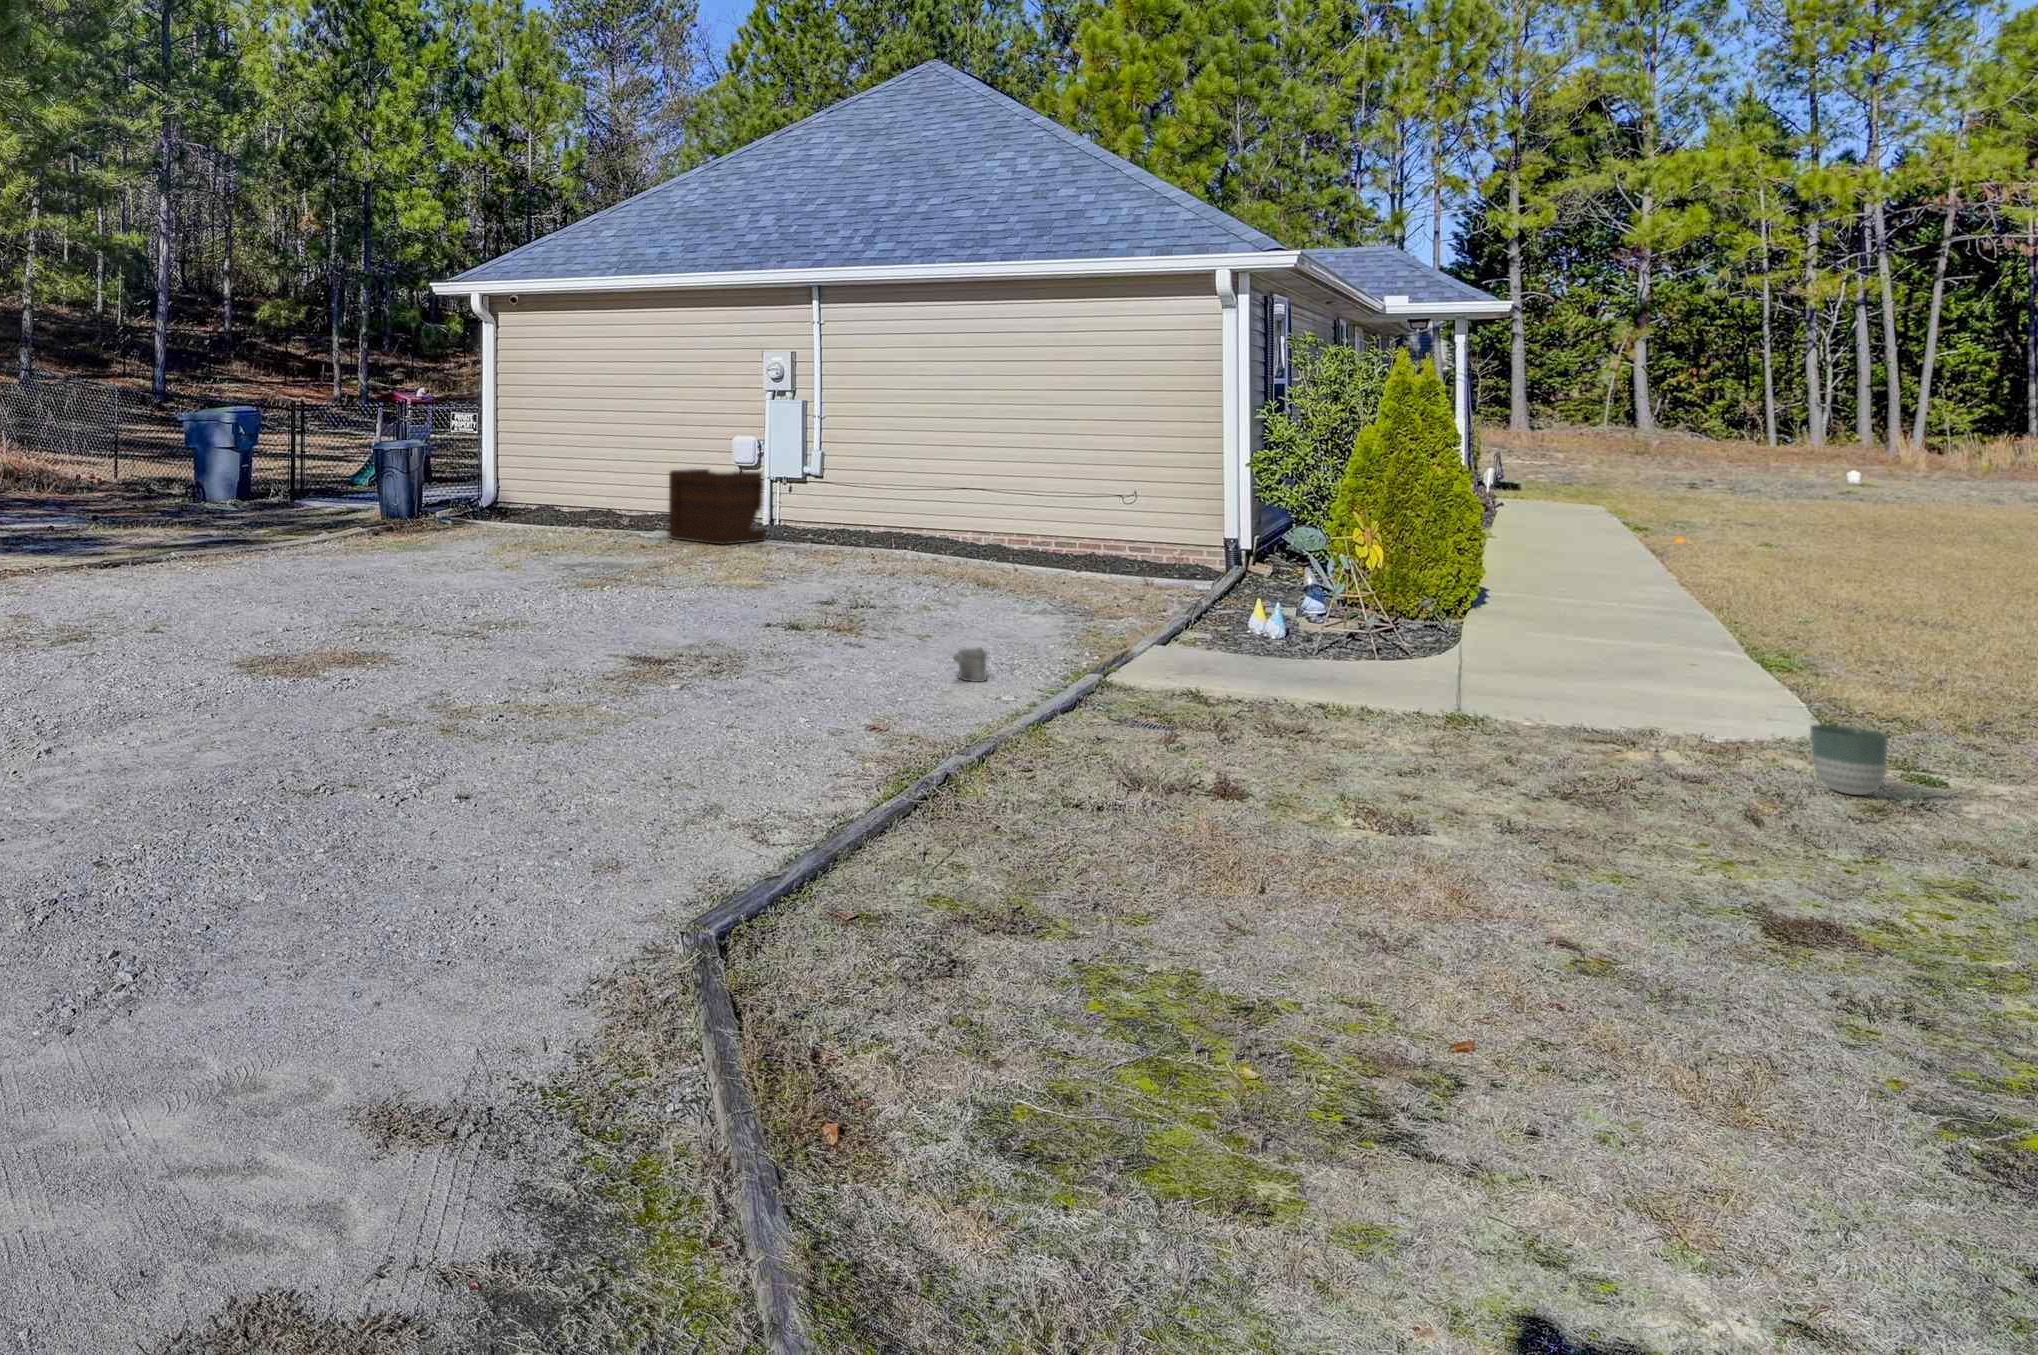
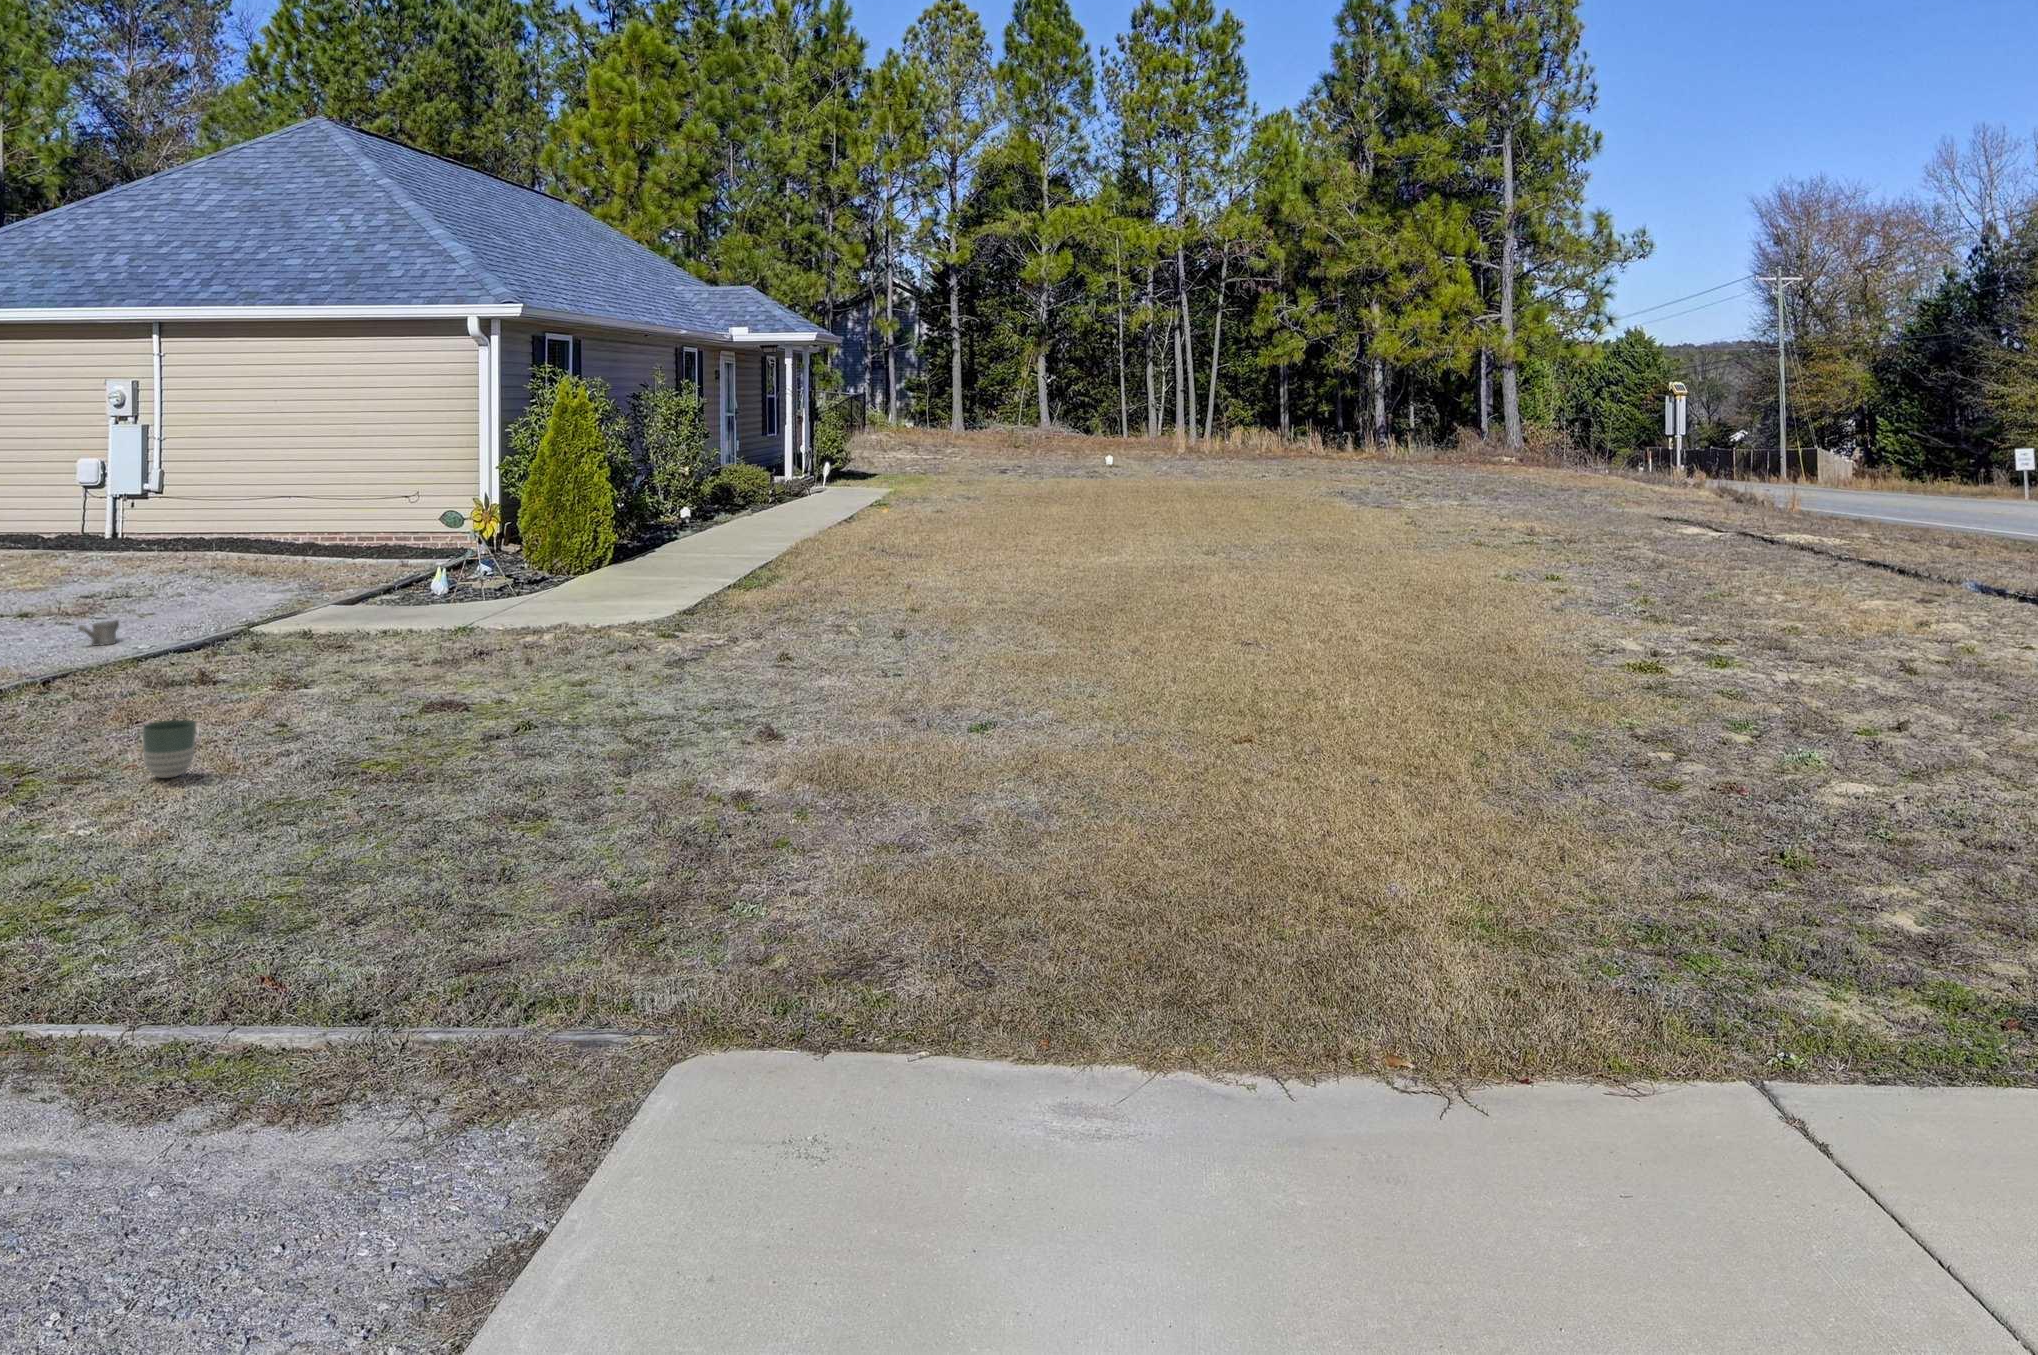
wooden crate: present [668,469,766,545] -> none [6,489,111,559]
planter: present [1810,725,1888,795] -> present [143,720,196,778]

